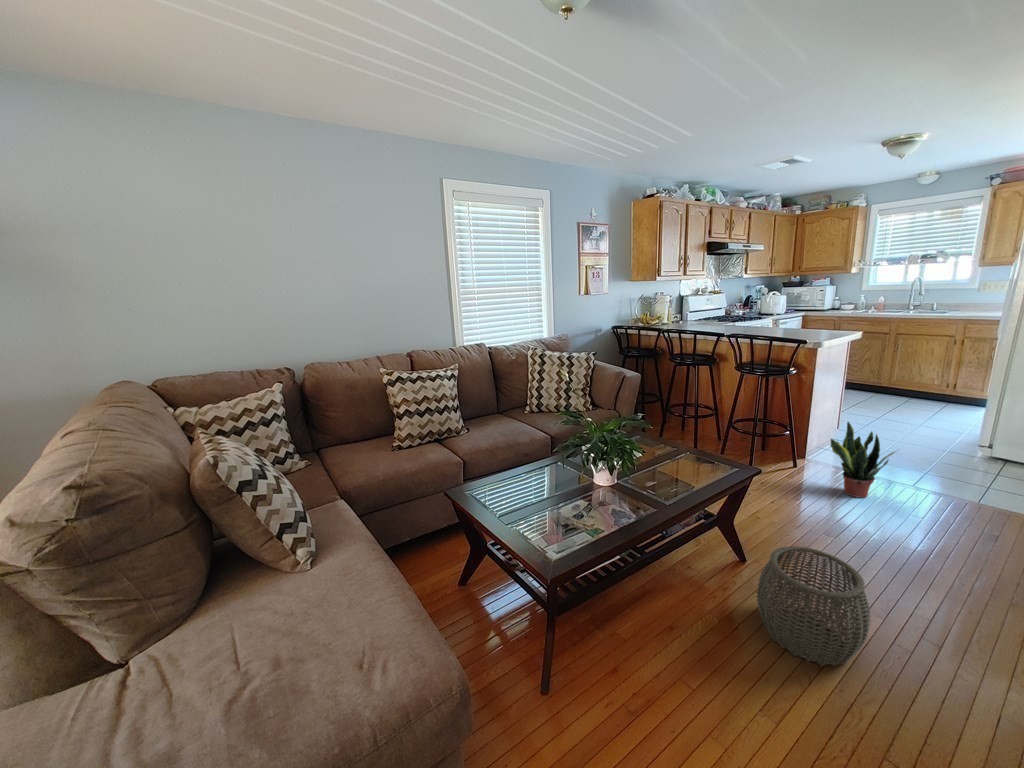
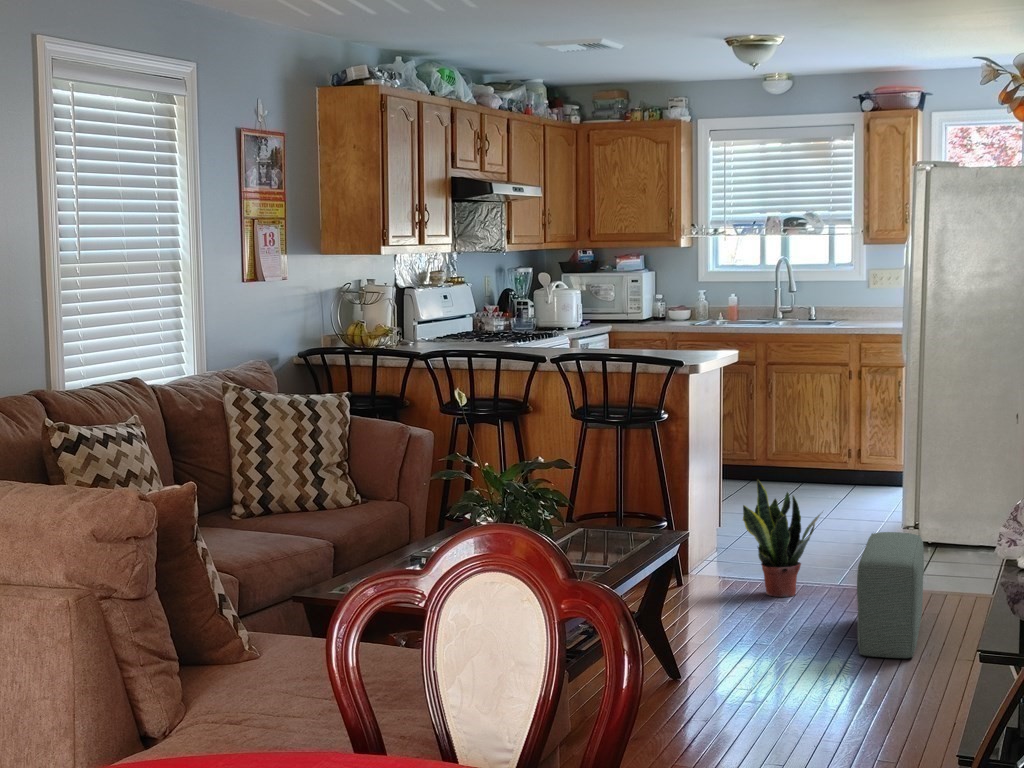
pouf: none [899,485,991,617] -> present [857,532,924,658]
woven basket: present [757,546,871,666] -> none [730,591,846,707]

